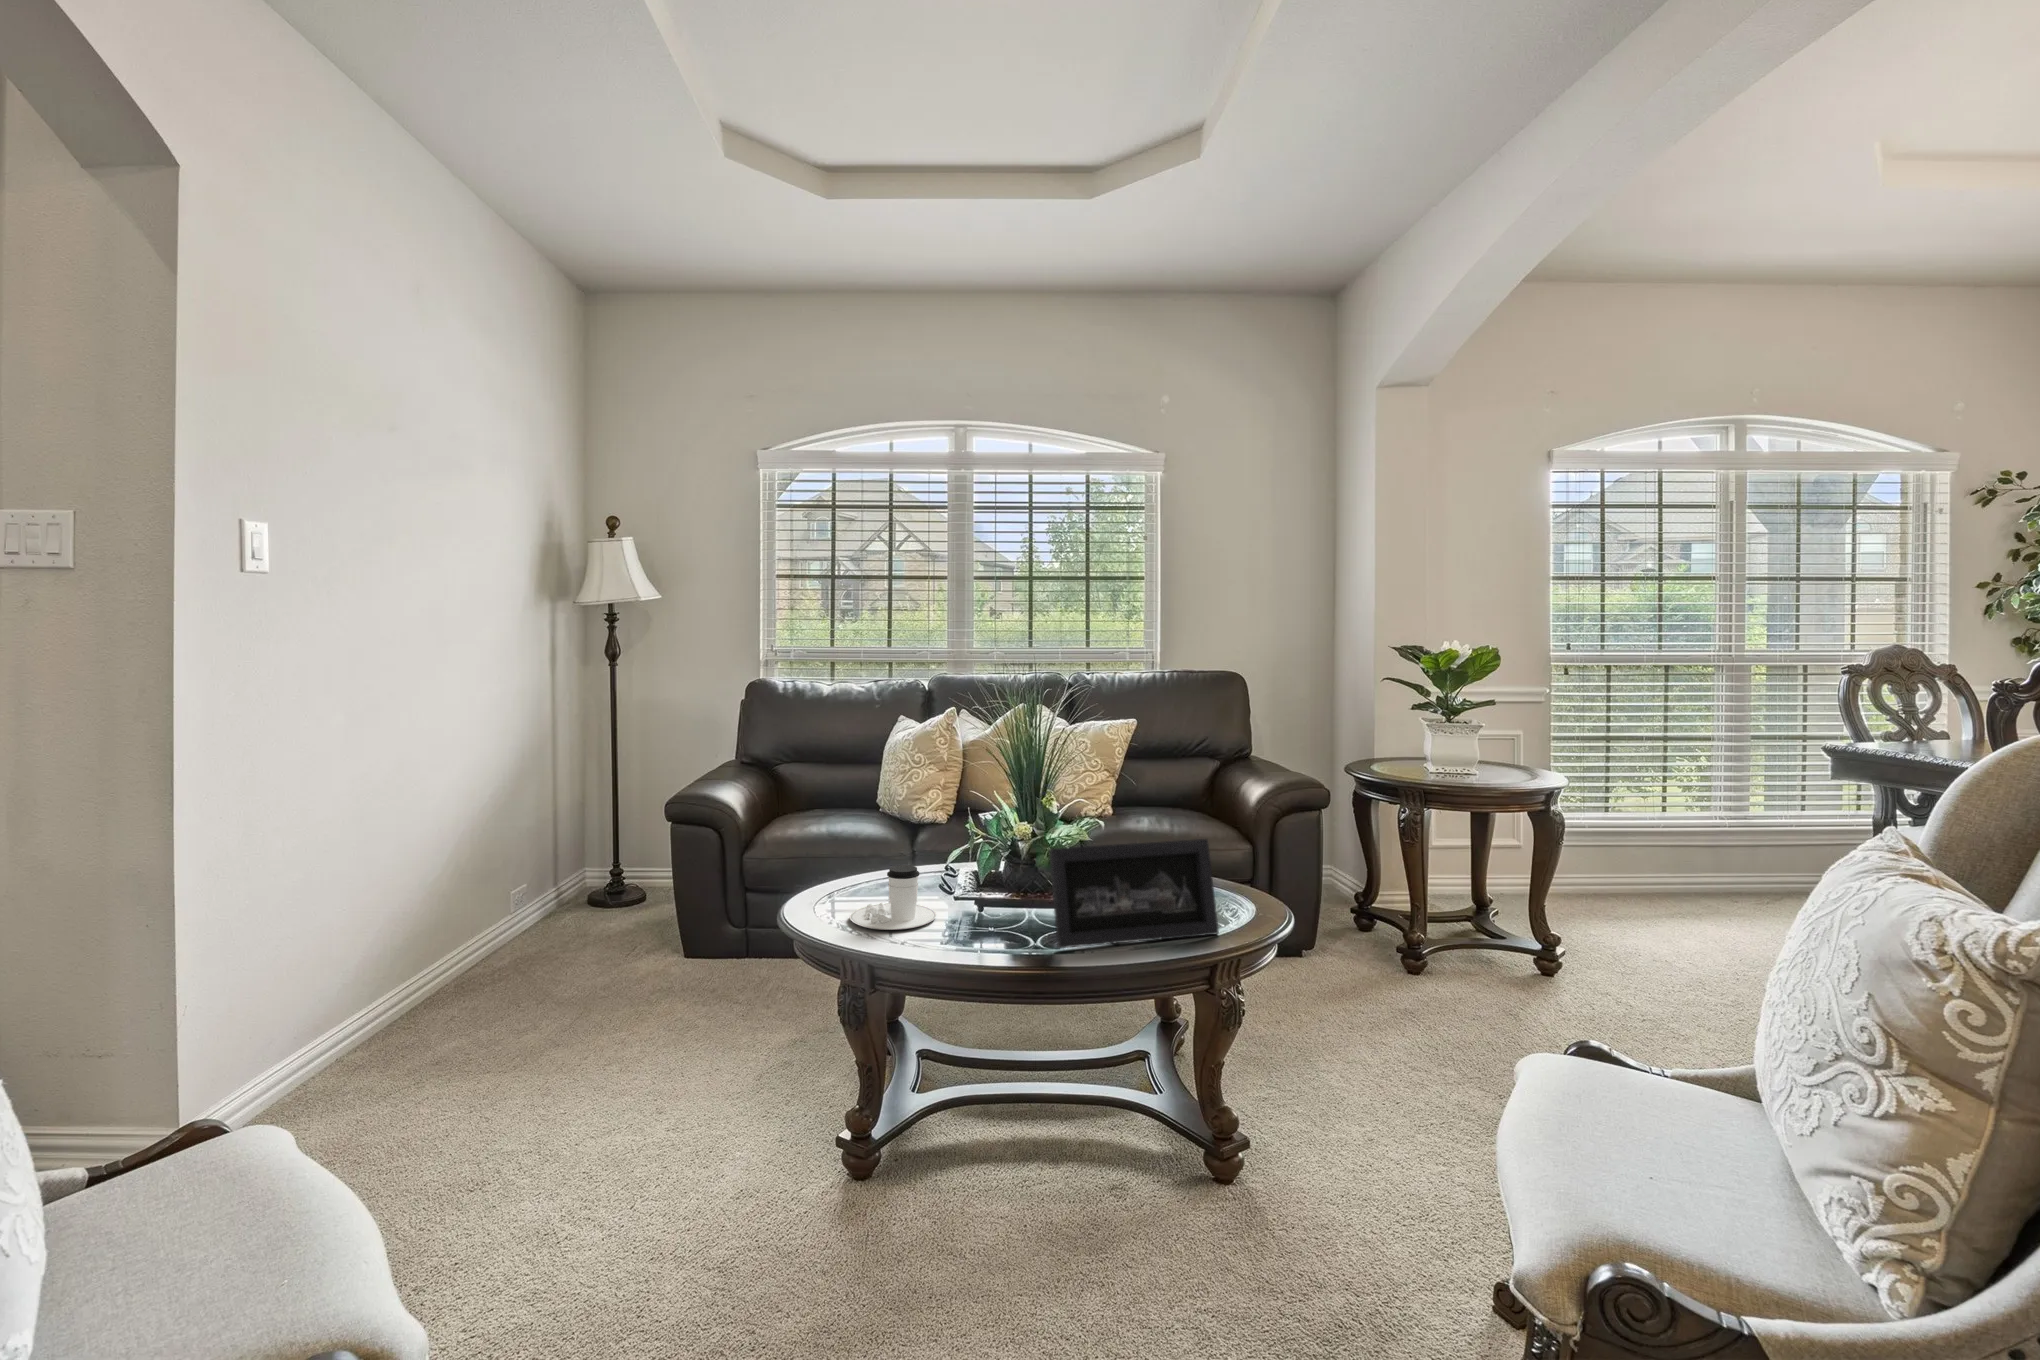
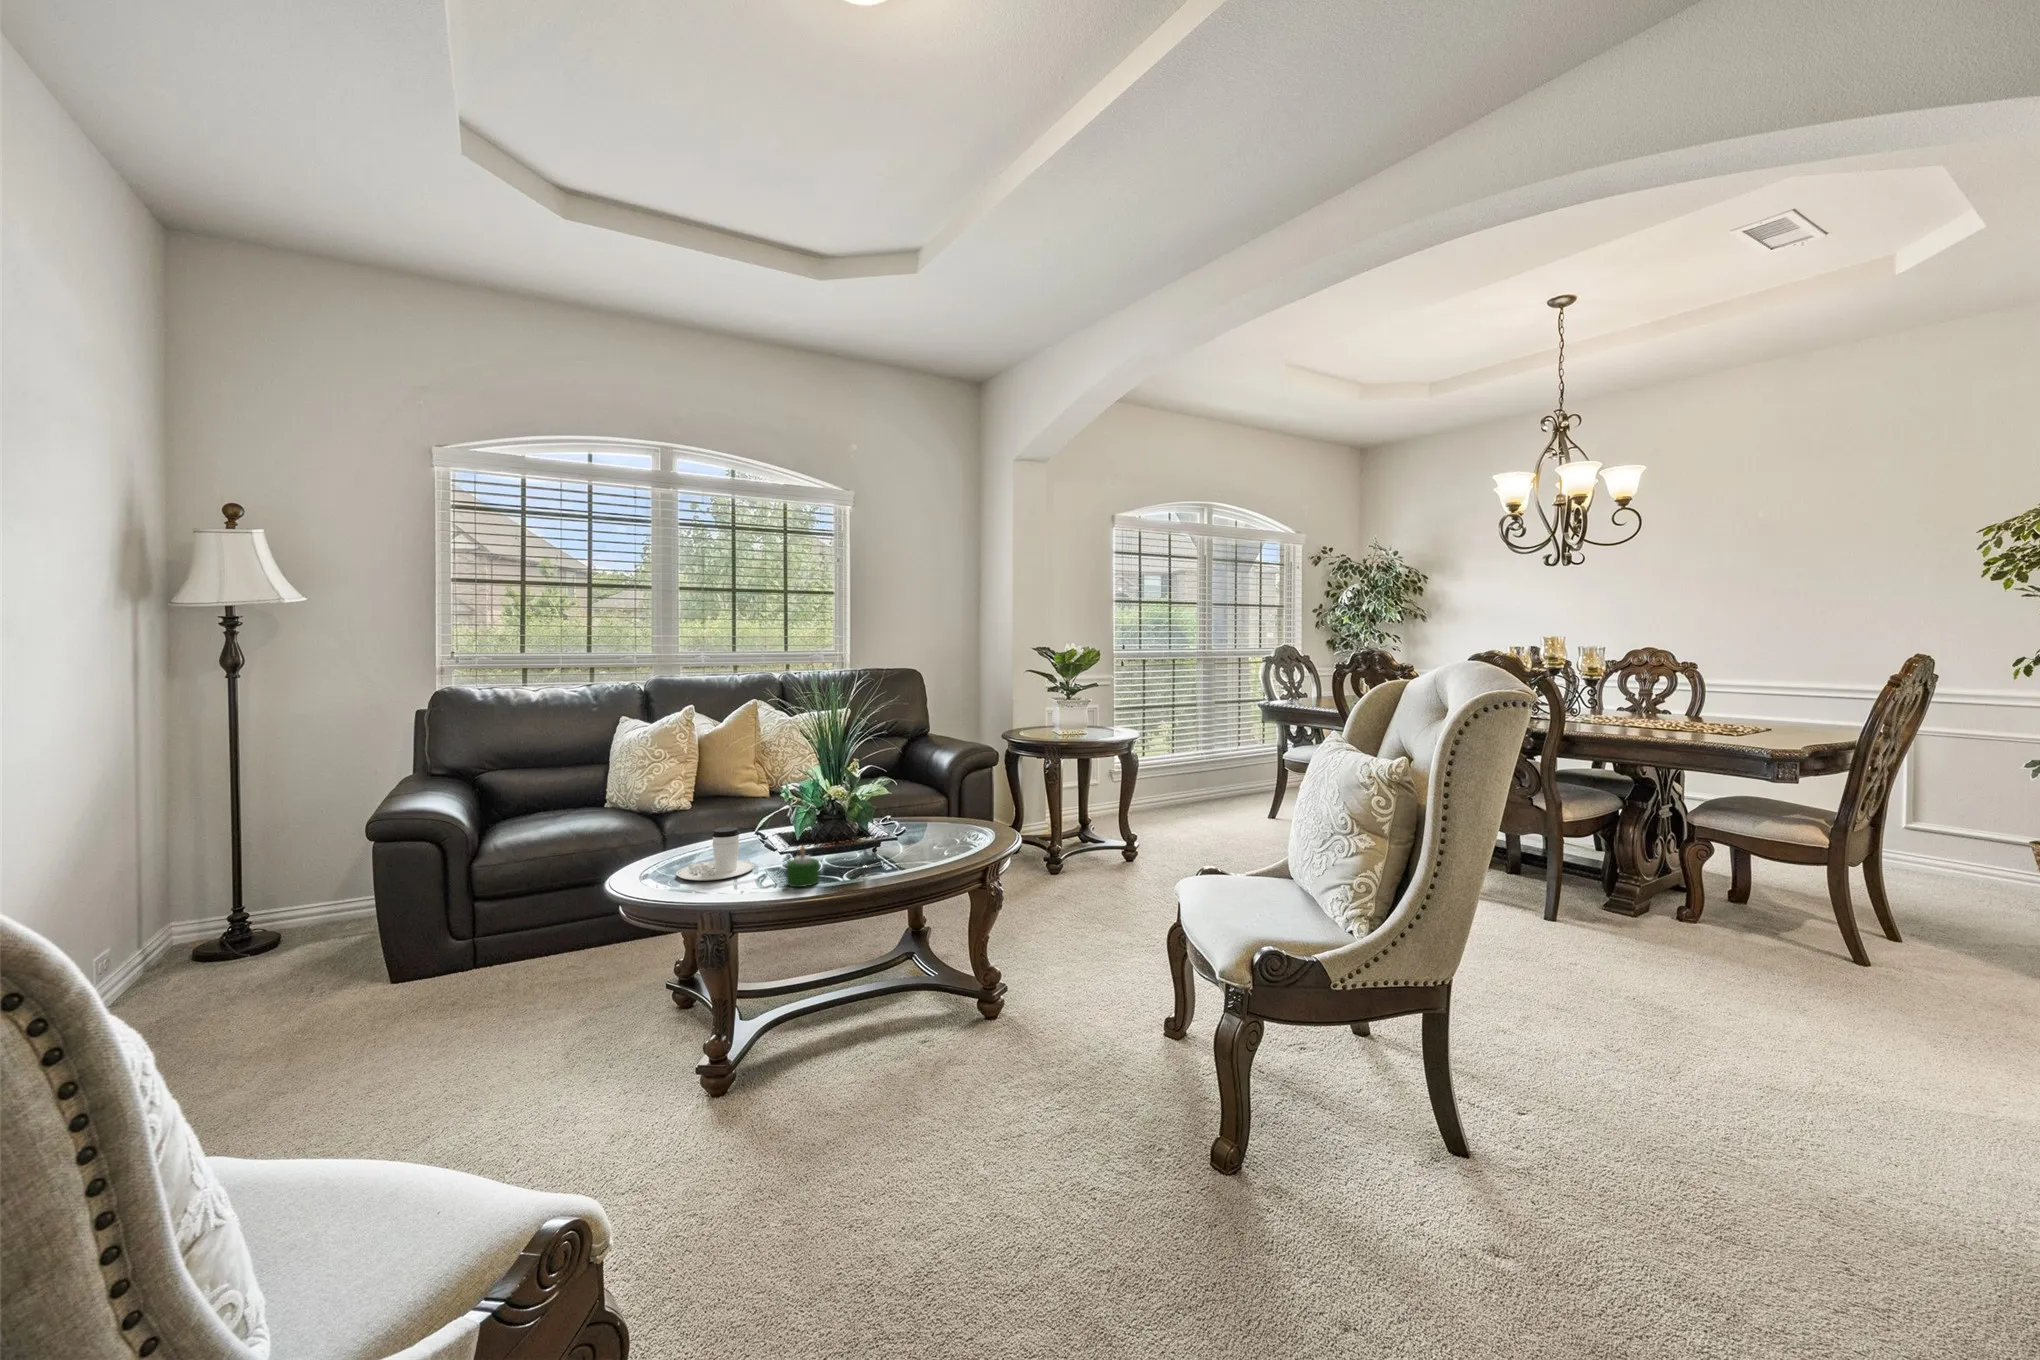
picture frame: present [1049,839,1219,948] -> none [858,780,973,870]
candle: none [951,904,991,959] -> present [786,846,819,887]

